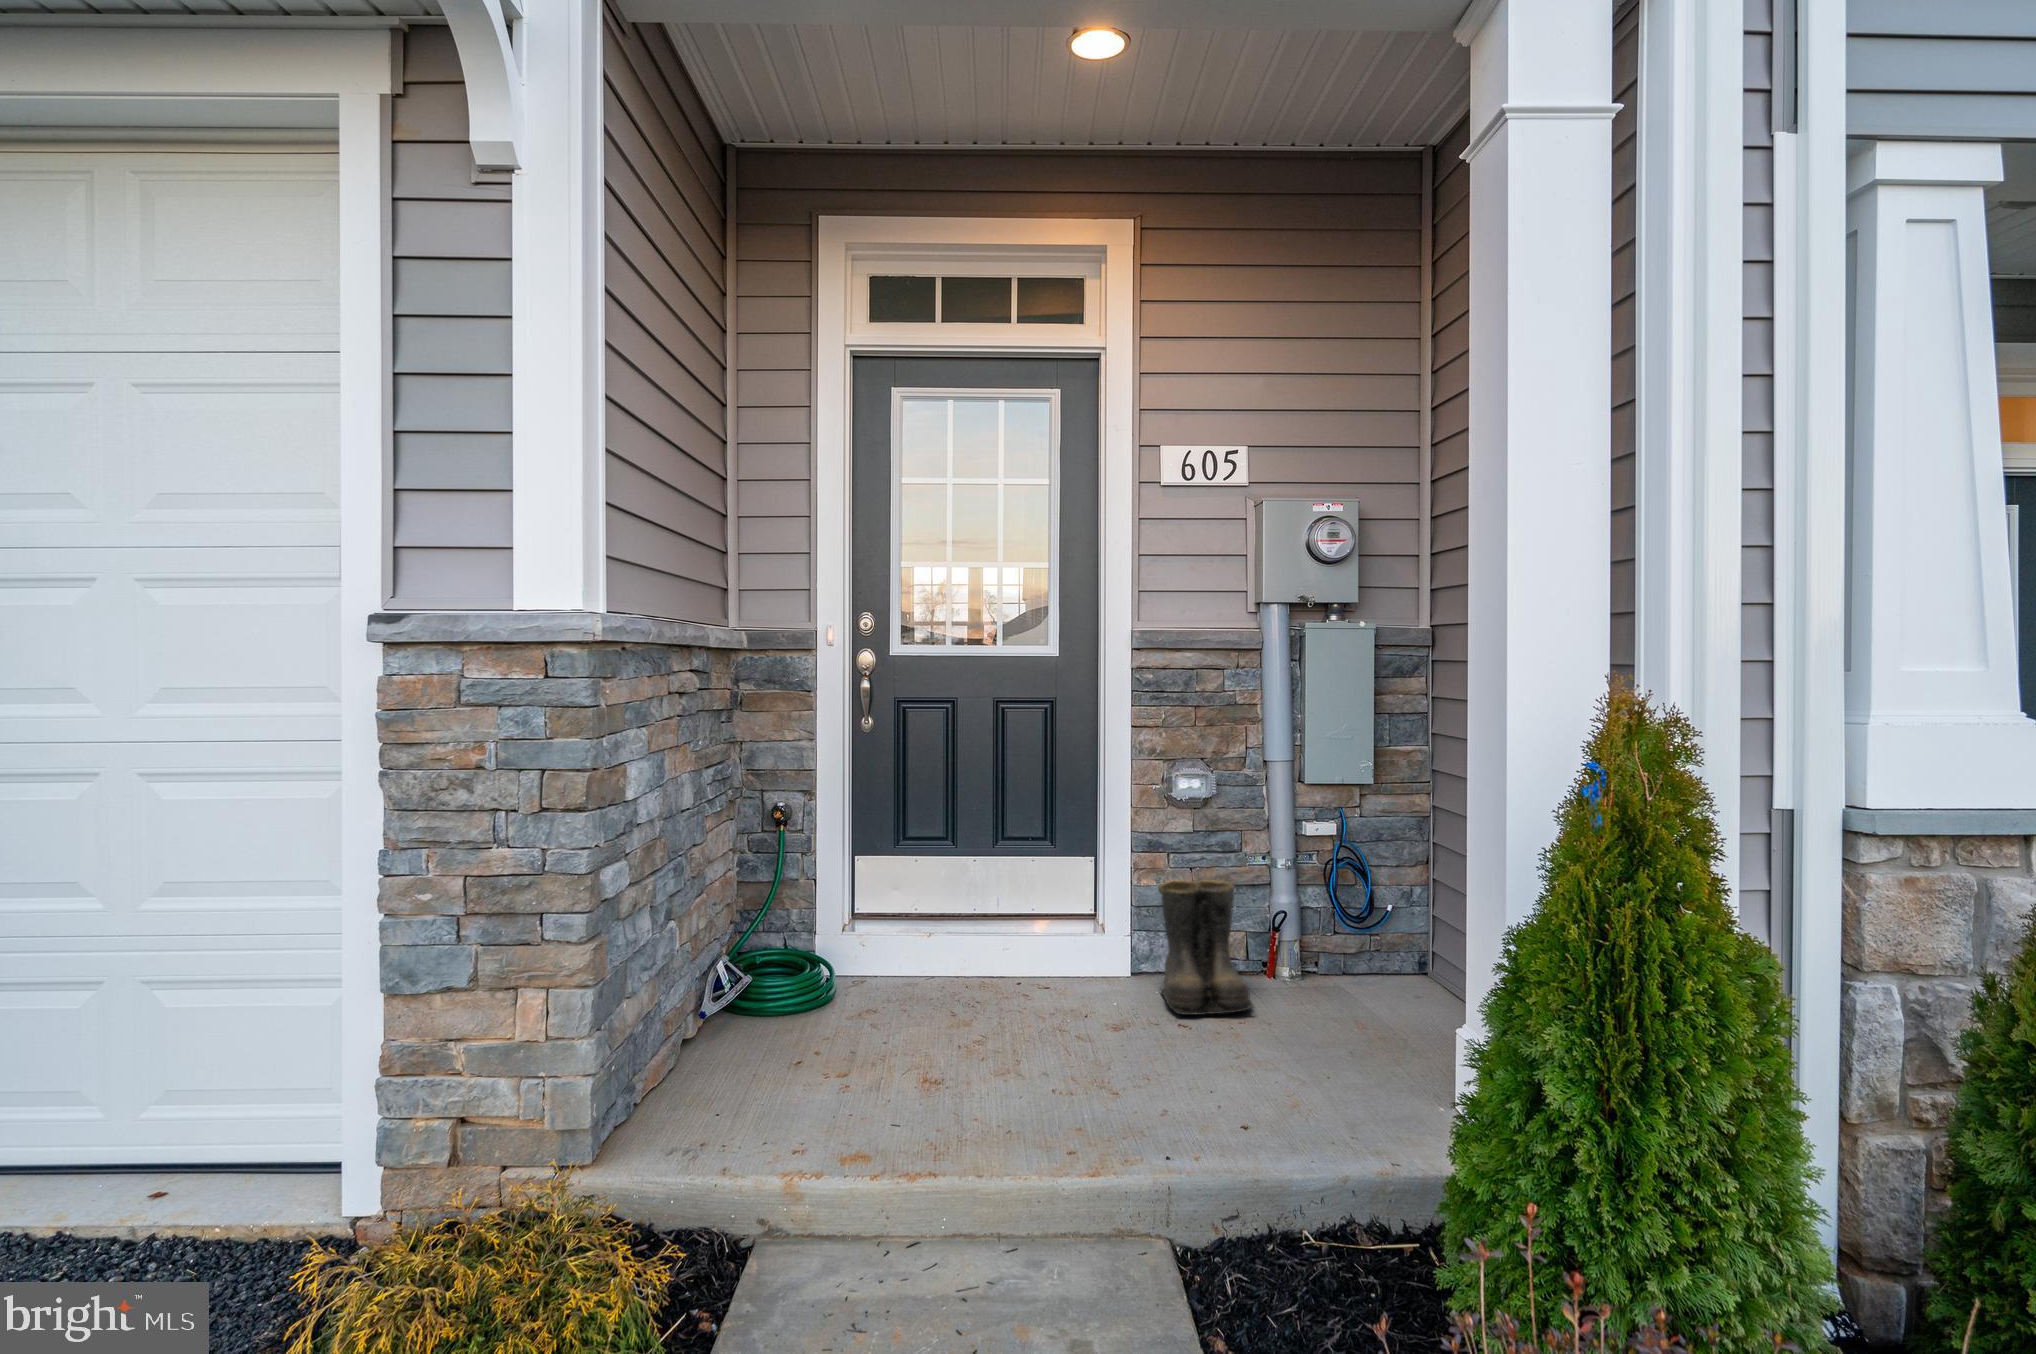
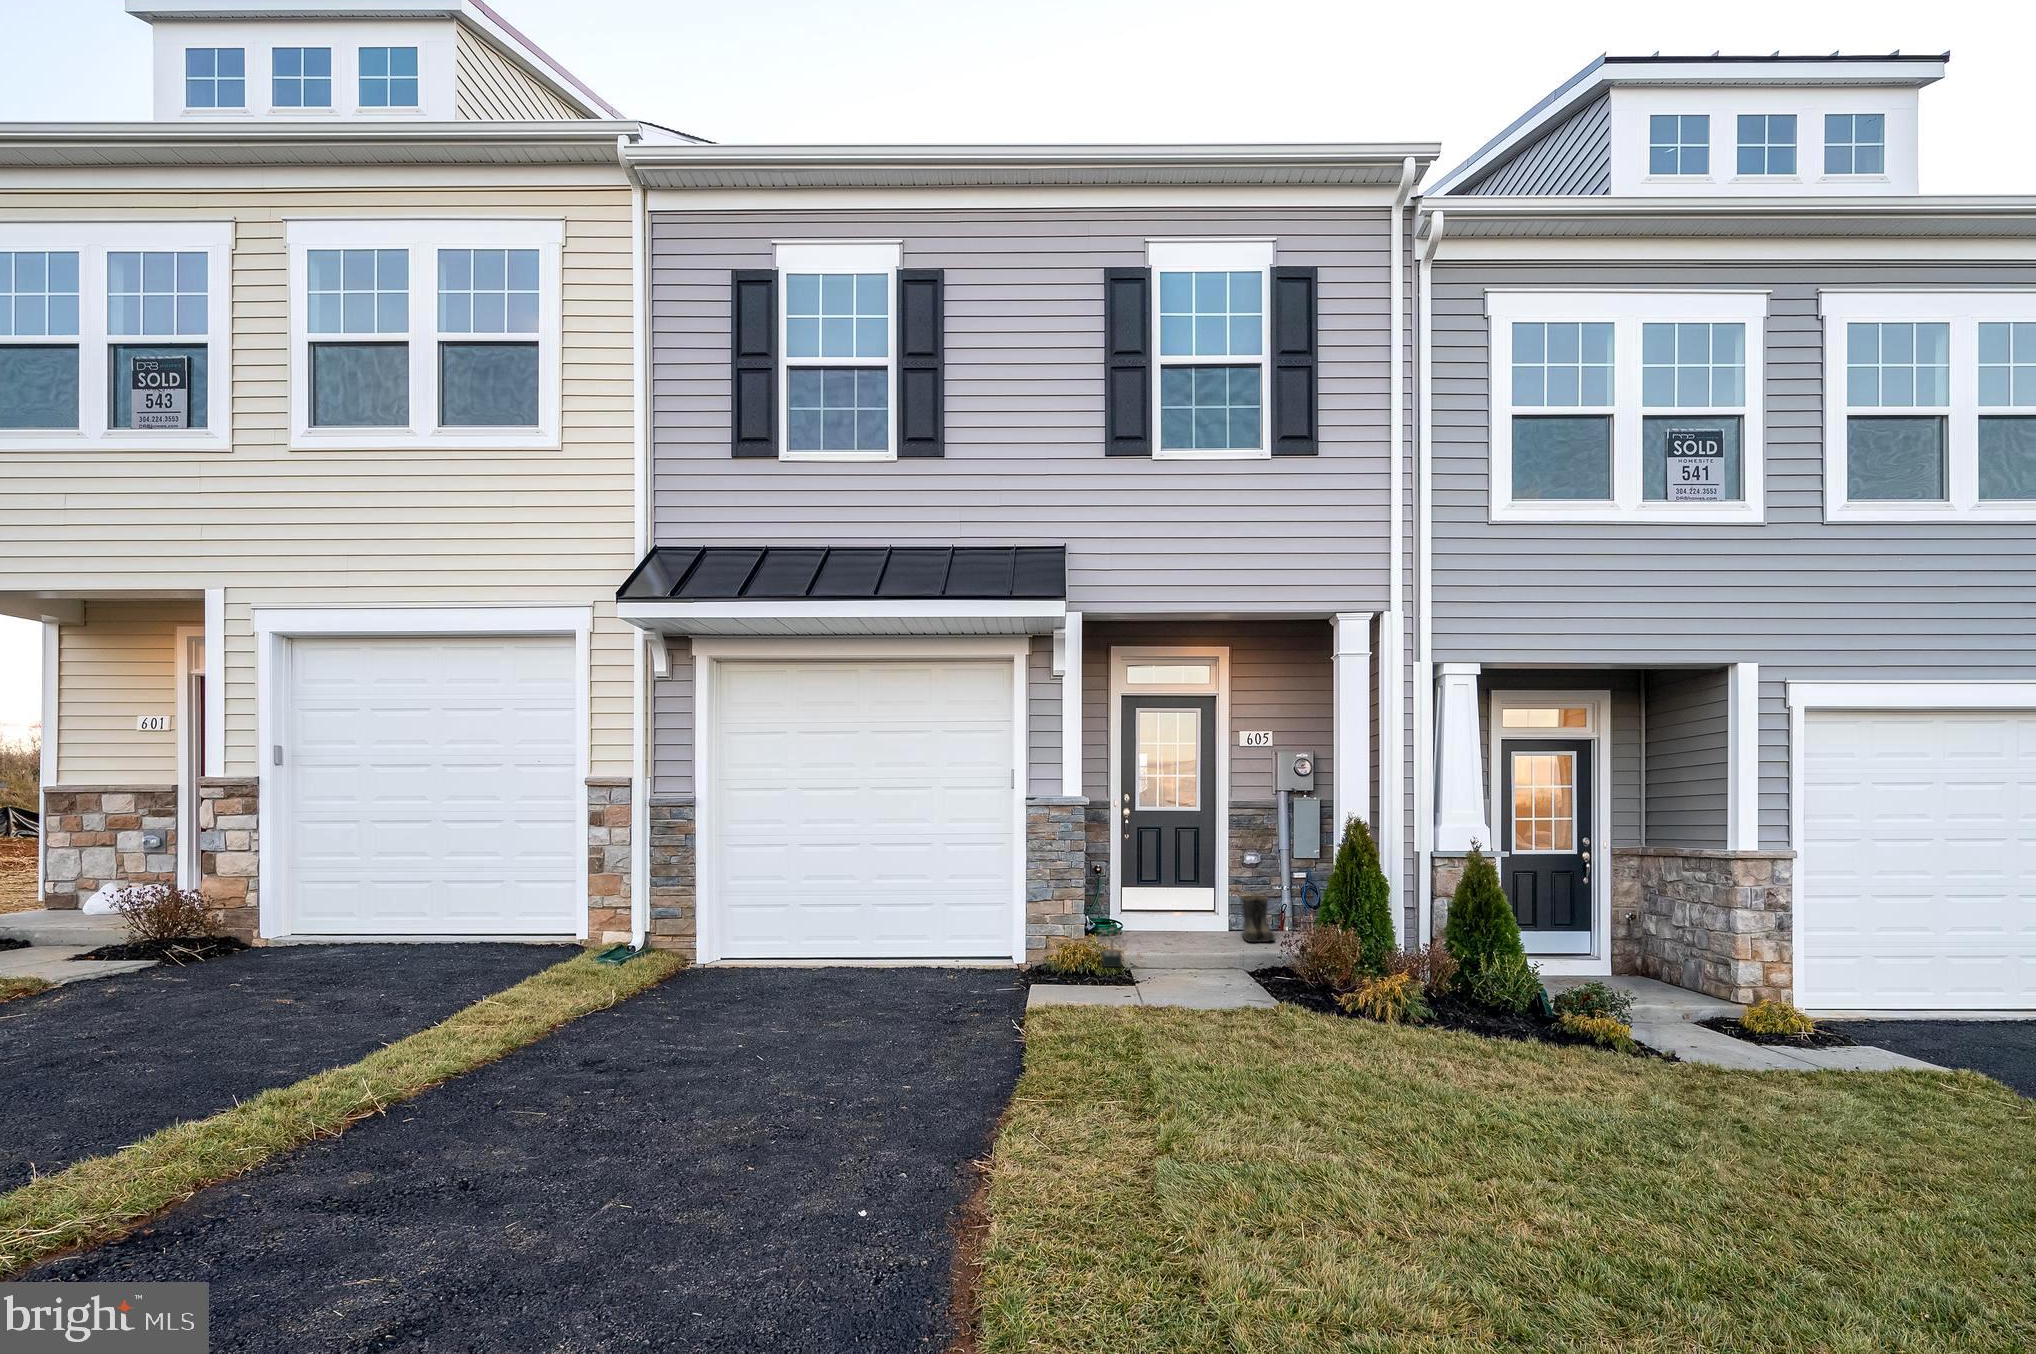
decorative plant: none [649,990,766,1127] -> present [1098,928,1127,967]

